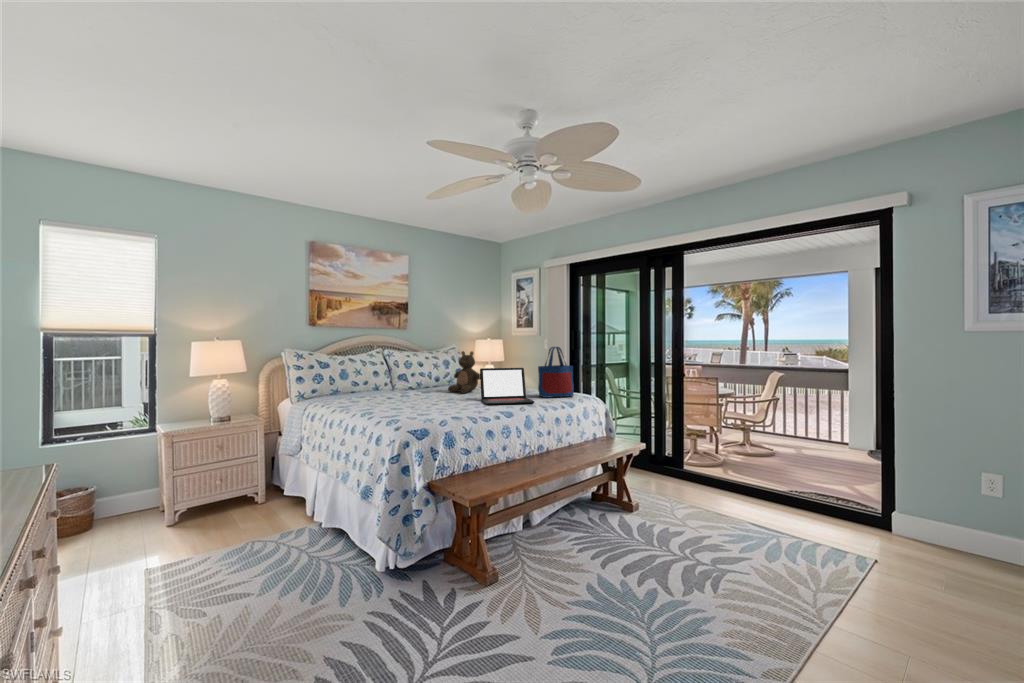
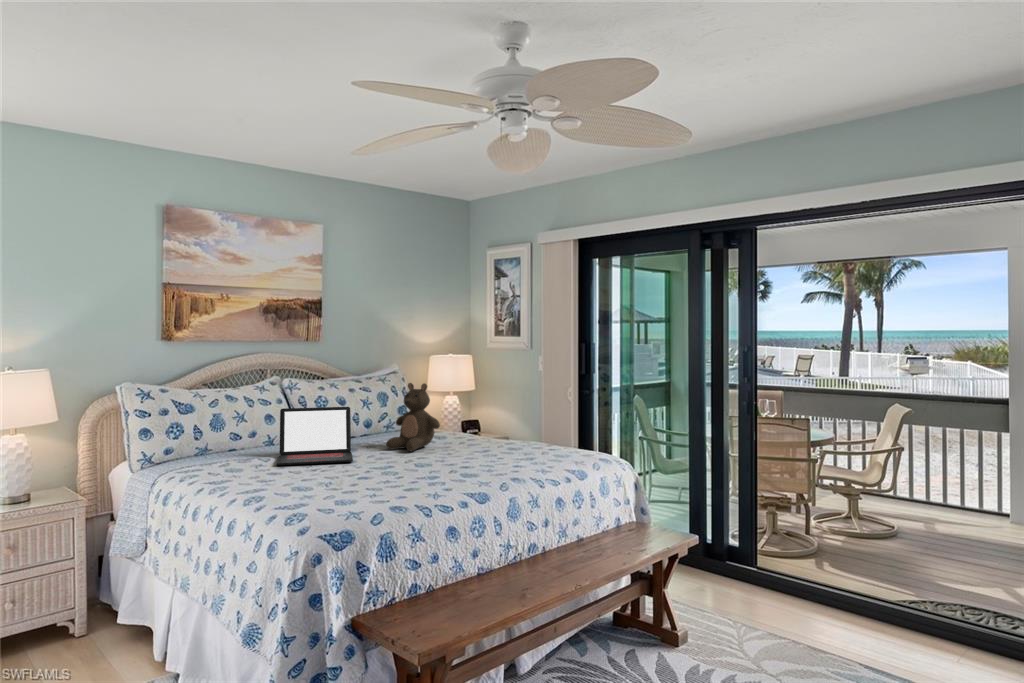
tote bag: present [538,347,574,398] -> none [530,378,586,461]
laptop: present [480,368,534,405] -> present [276,407,353,465]

